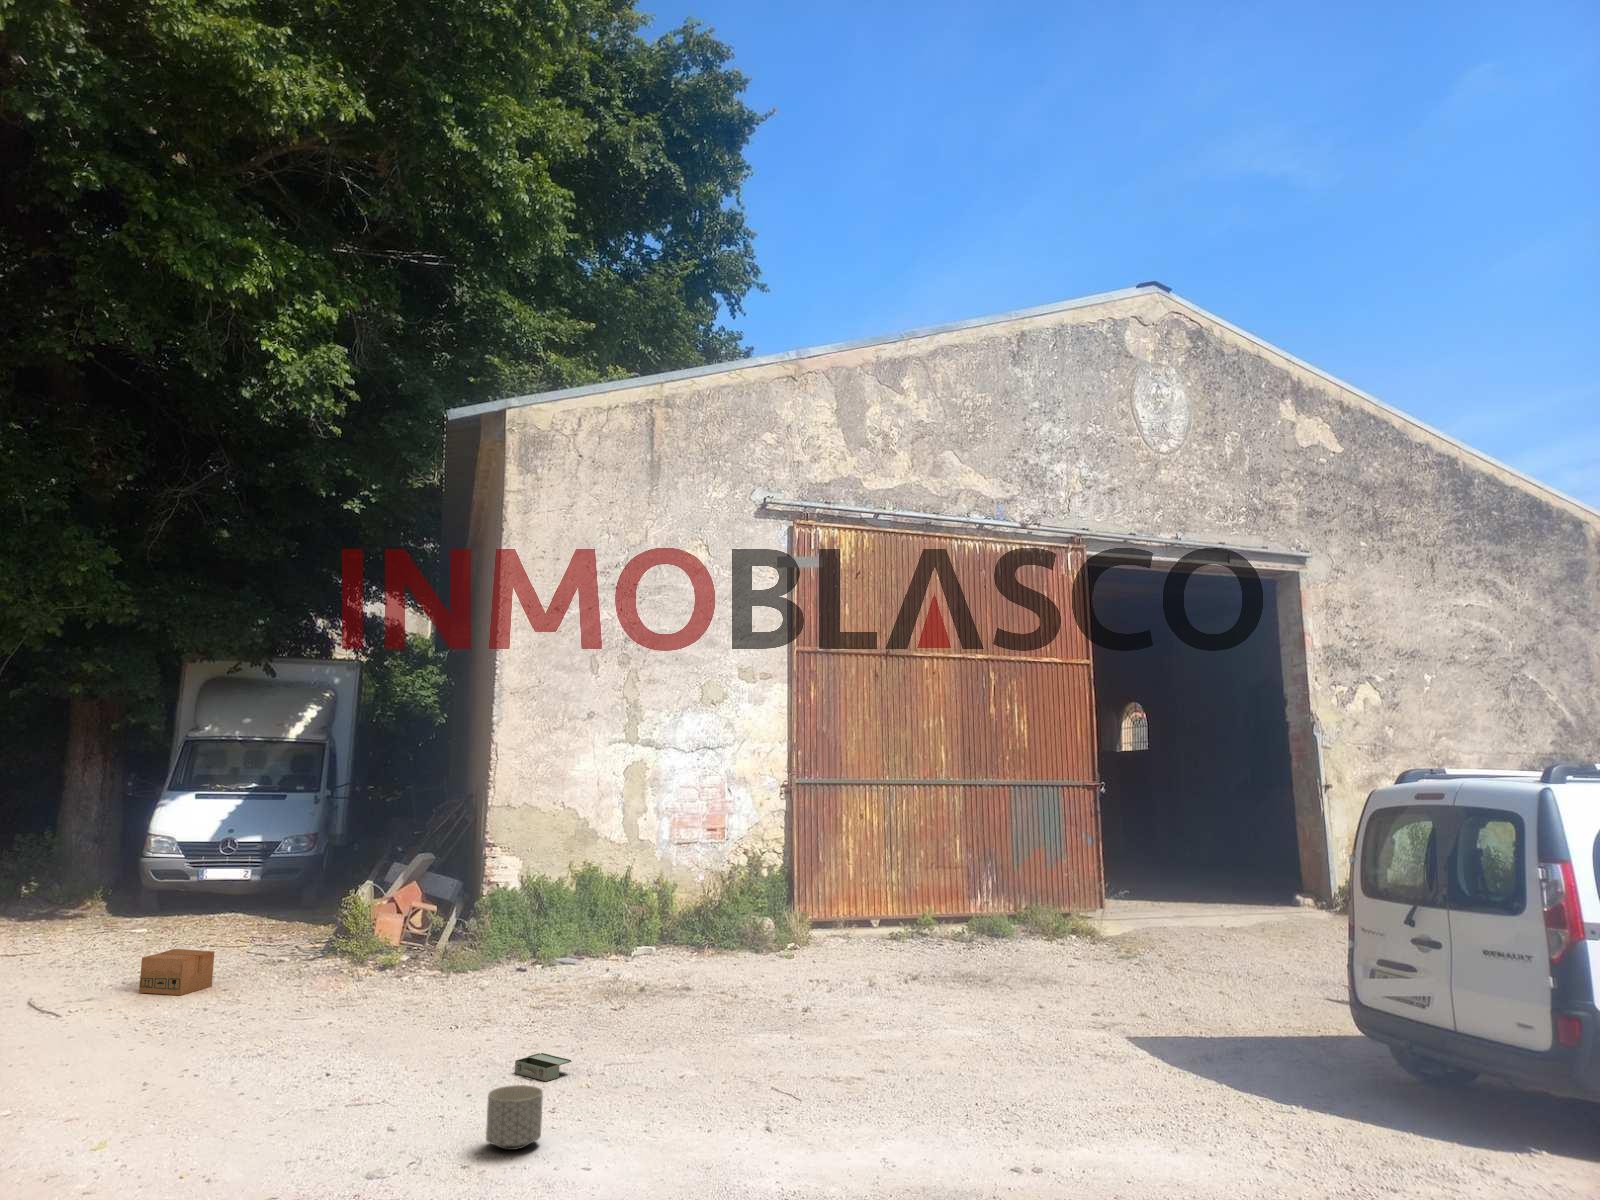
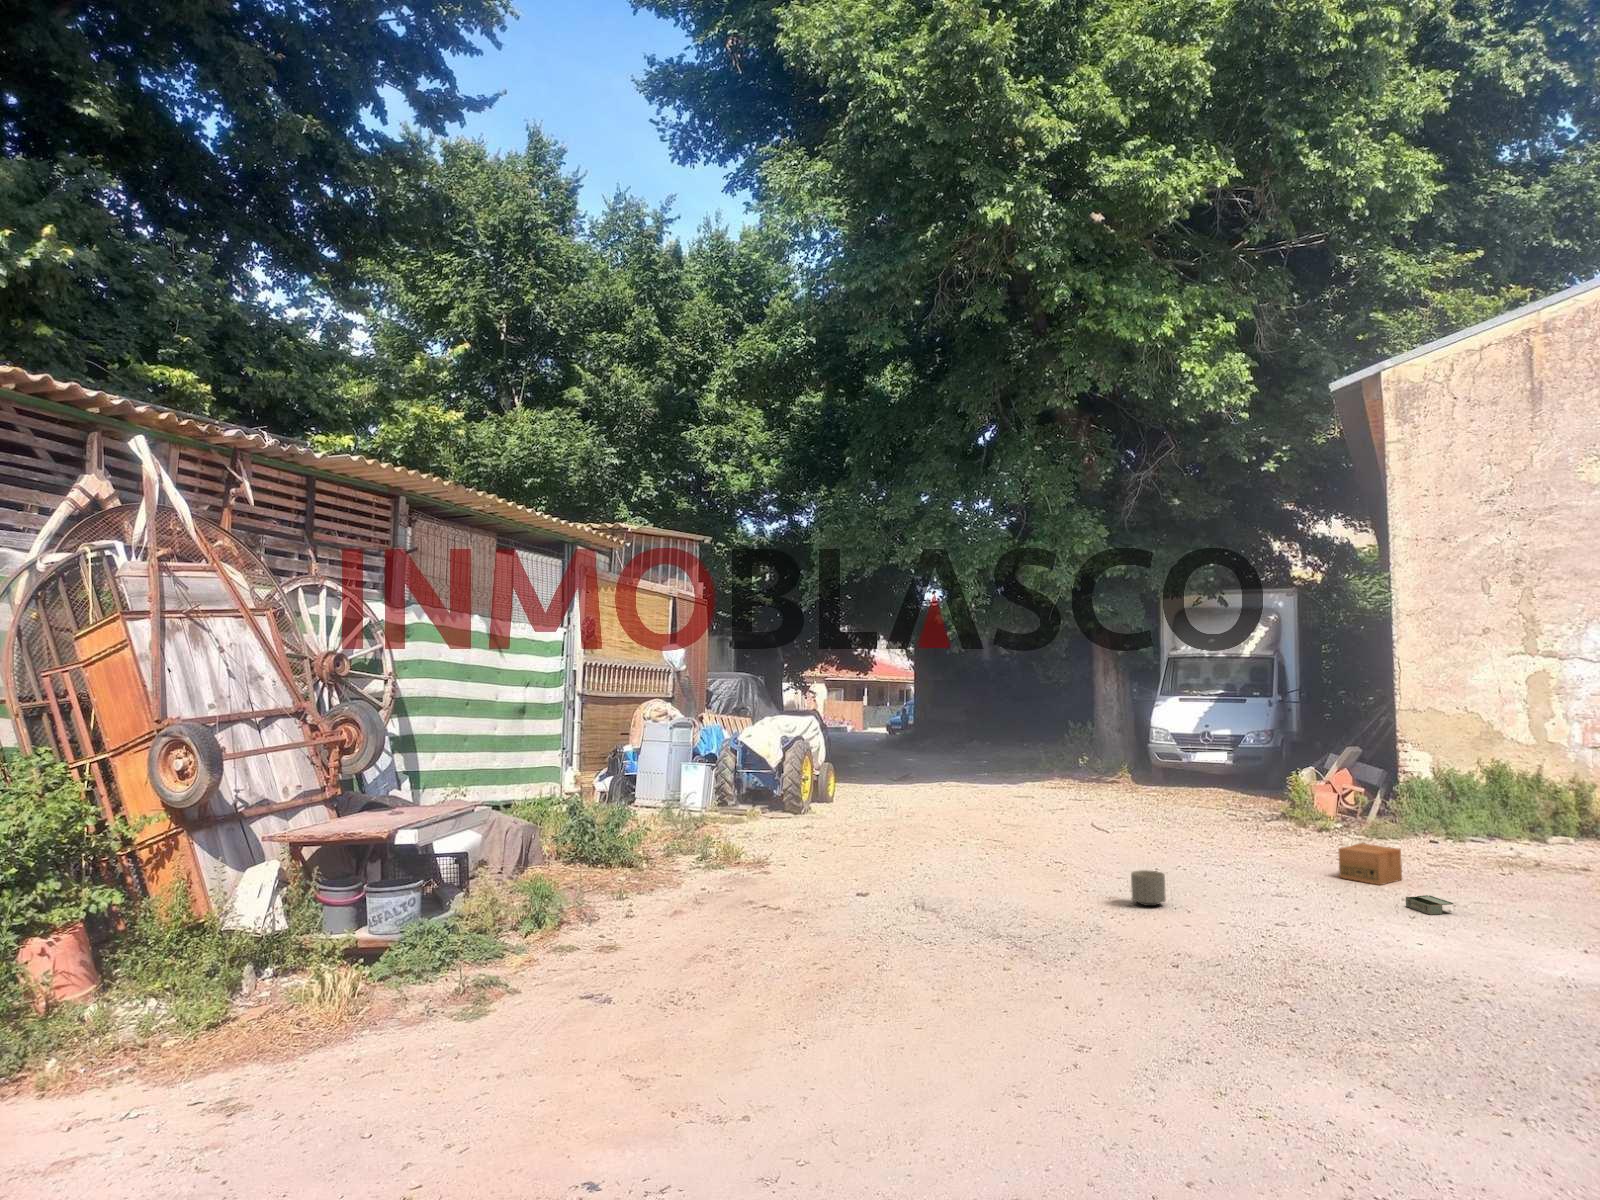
cardboard box: present [139,949,214,995] -> present [1338,843,1402,885]
planter: present [486,1085,543,1150] -> present [1131,870,1166,906]

